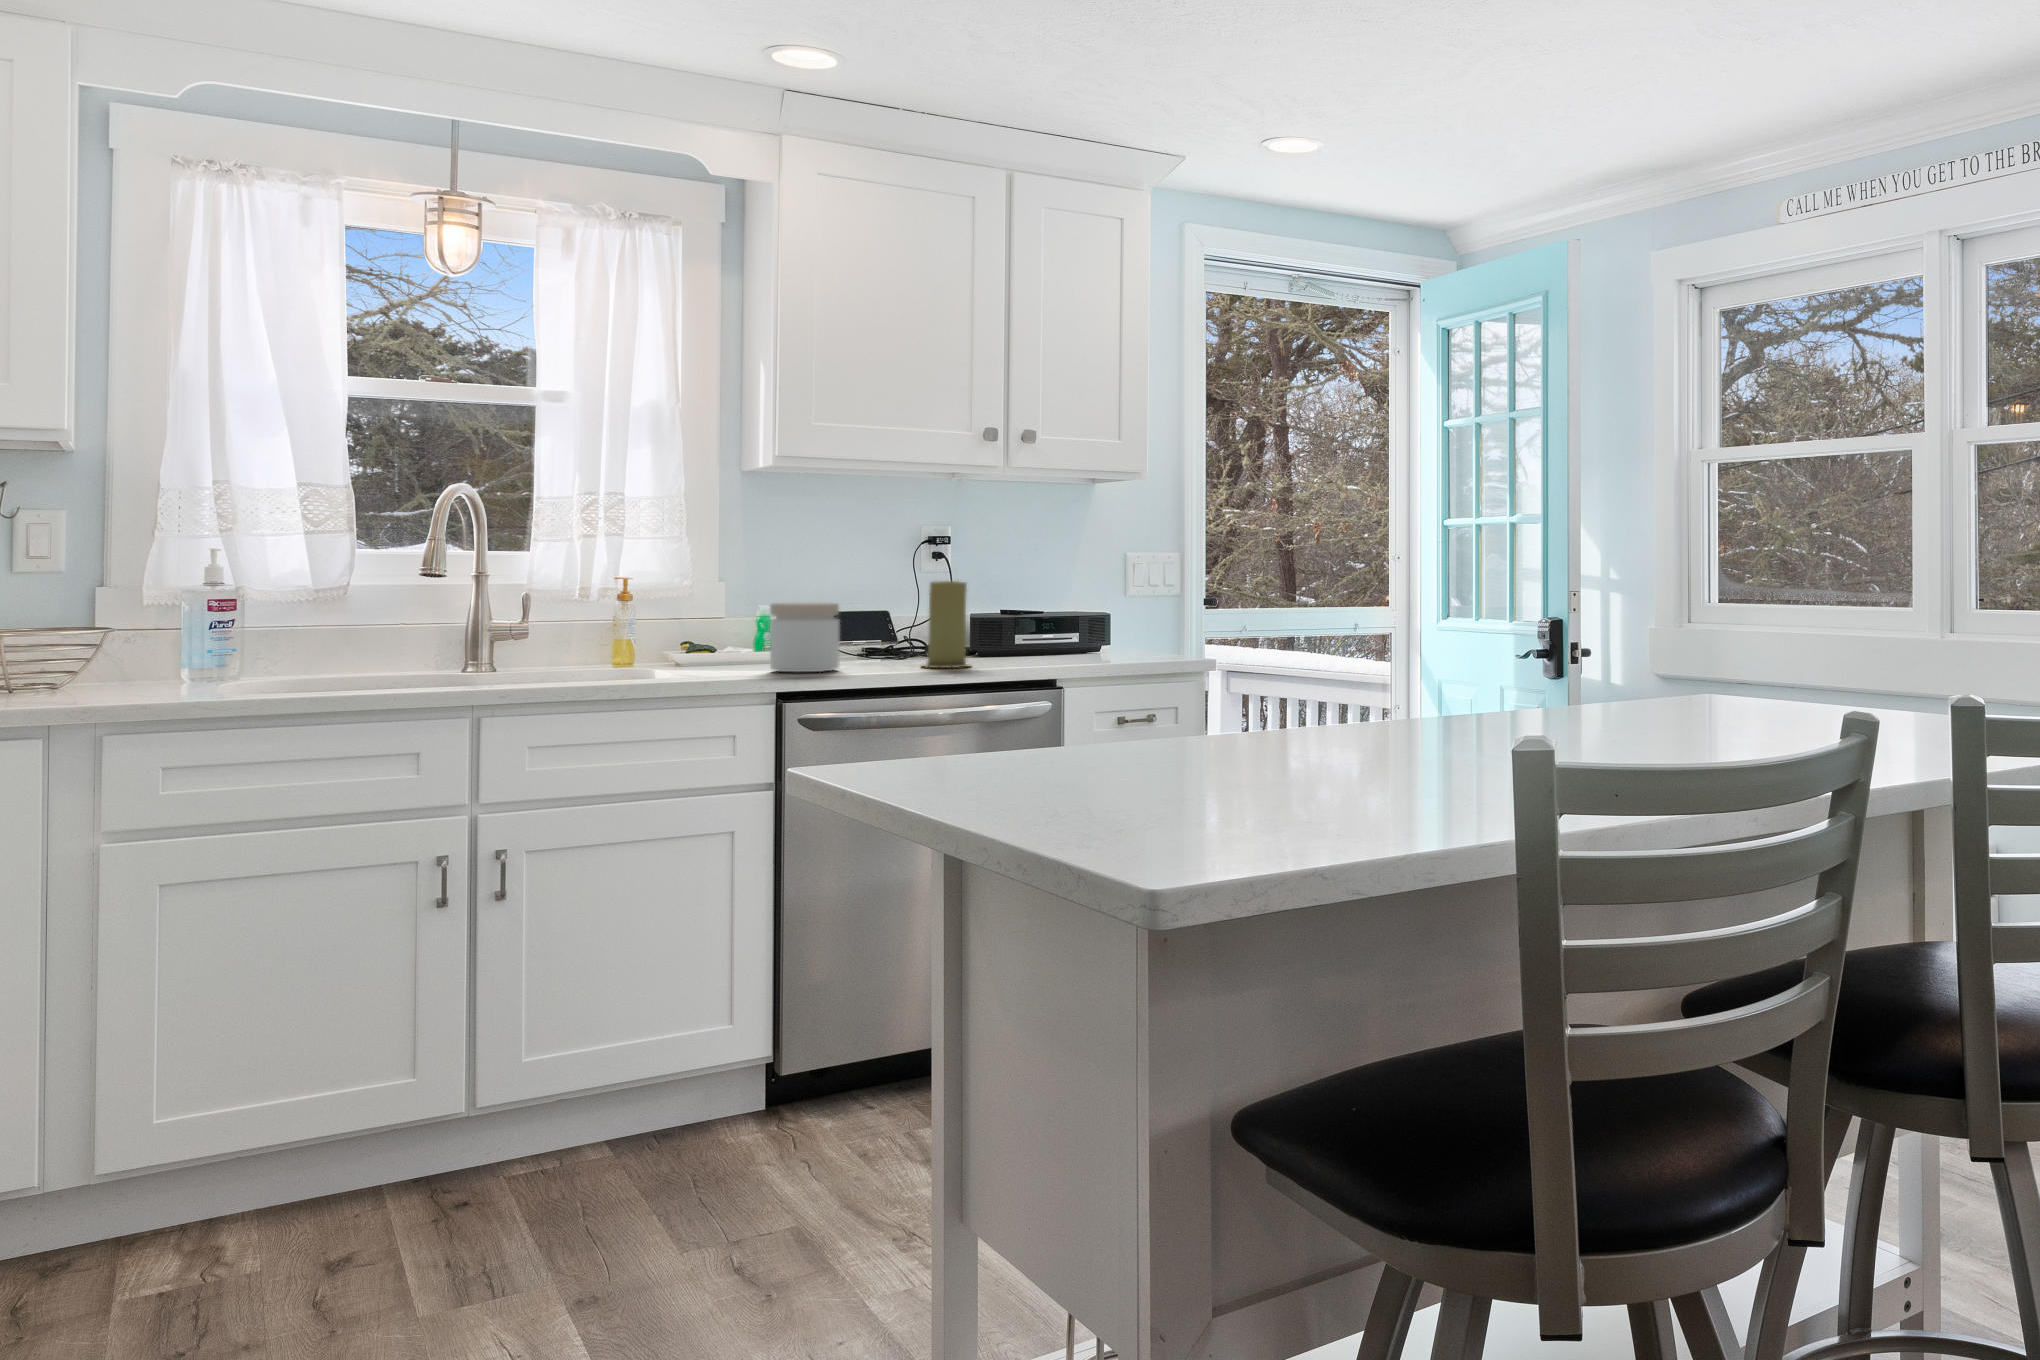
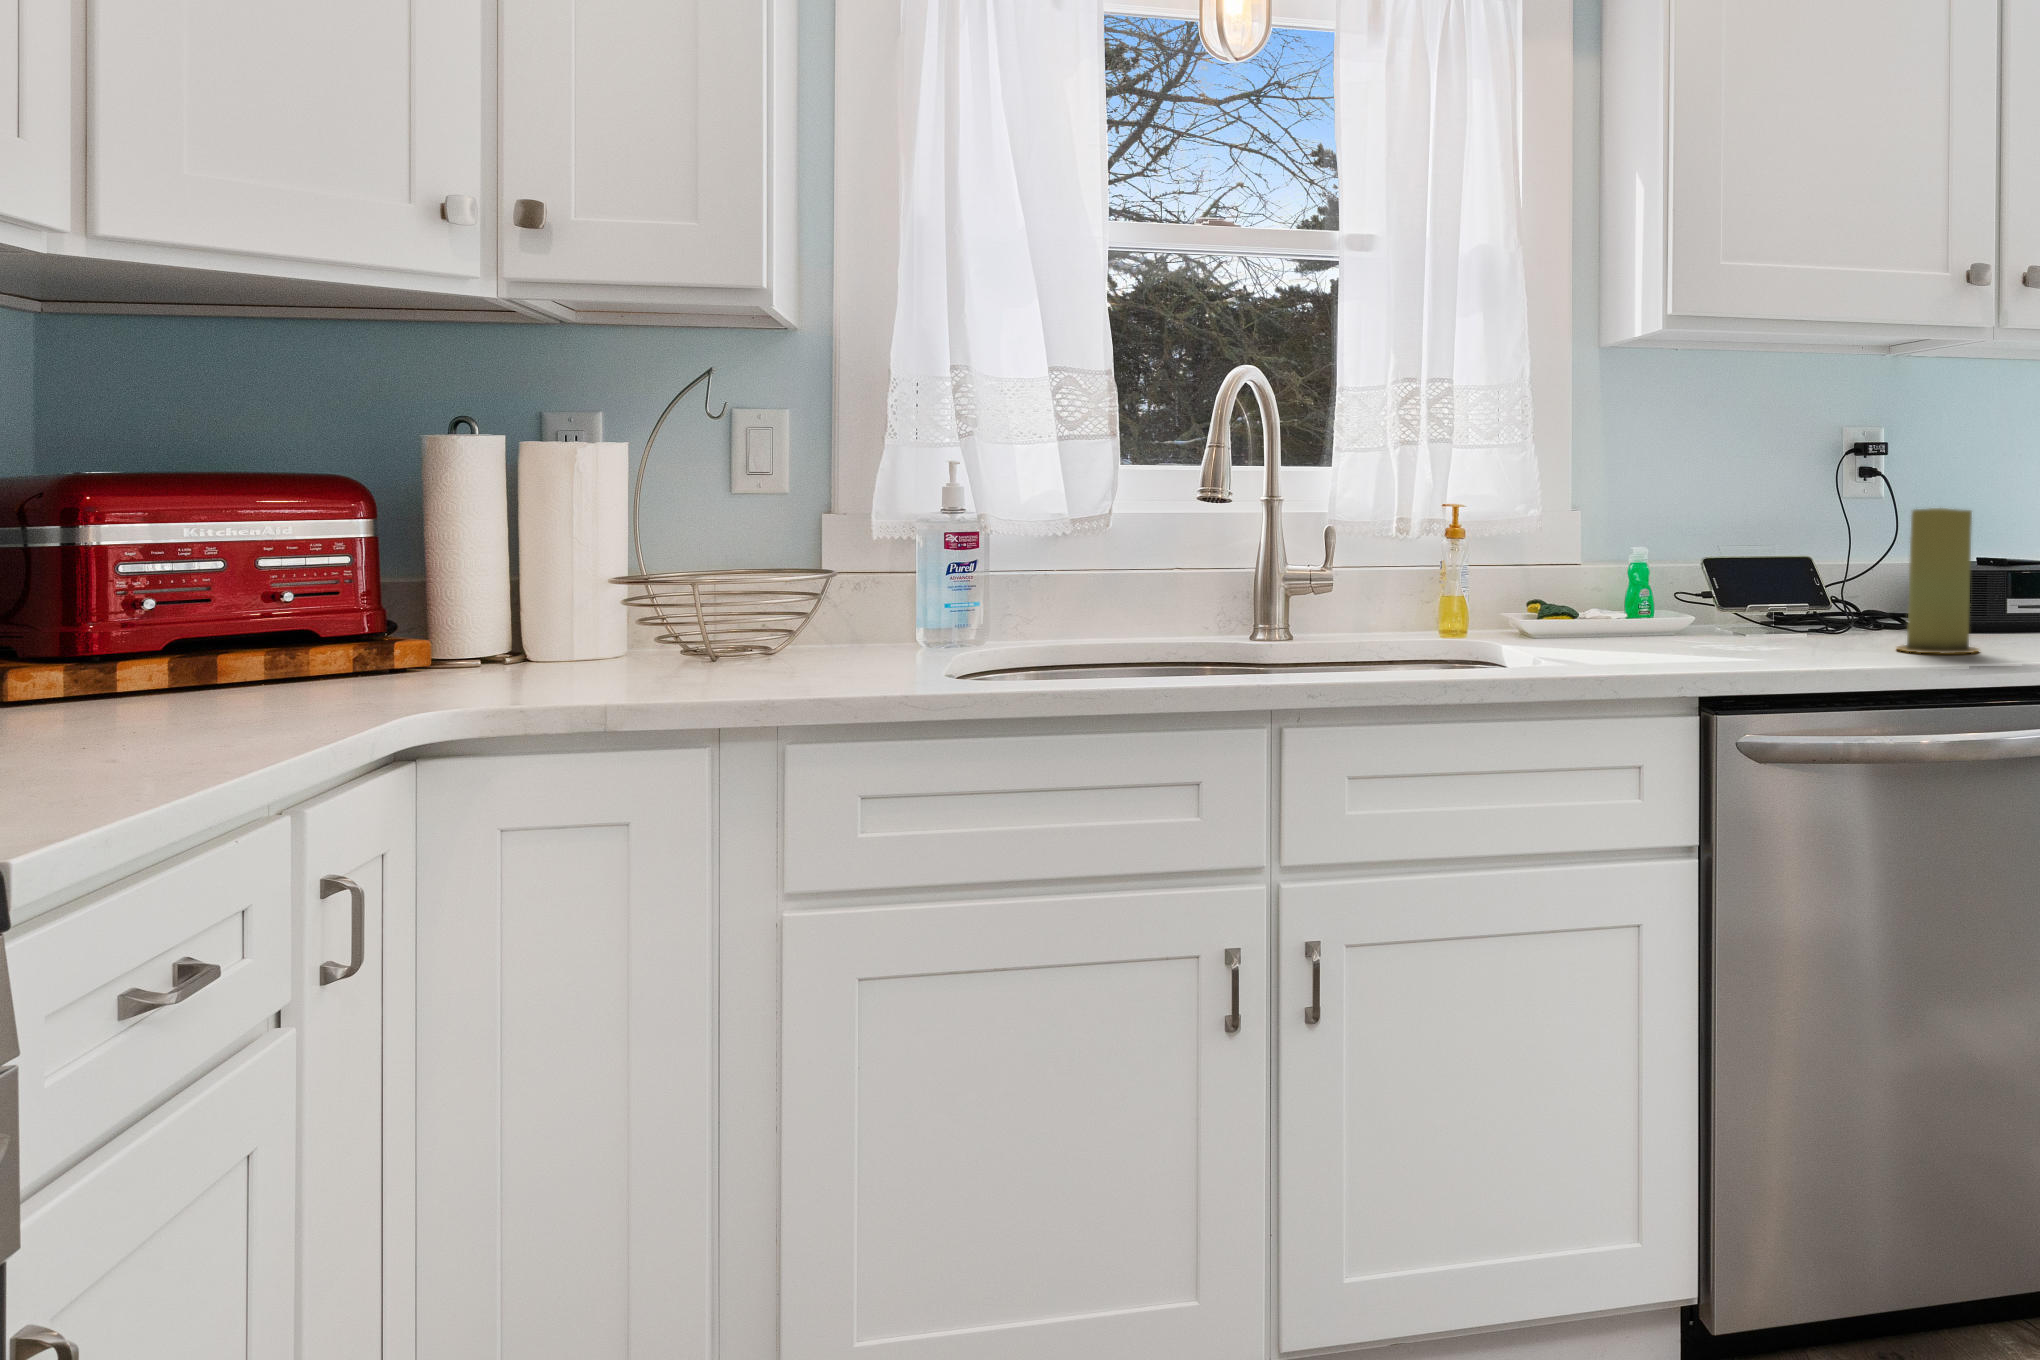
jar: present [770,602,840,672] -> none [1675,543,1780,657]

